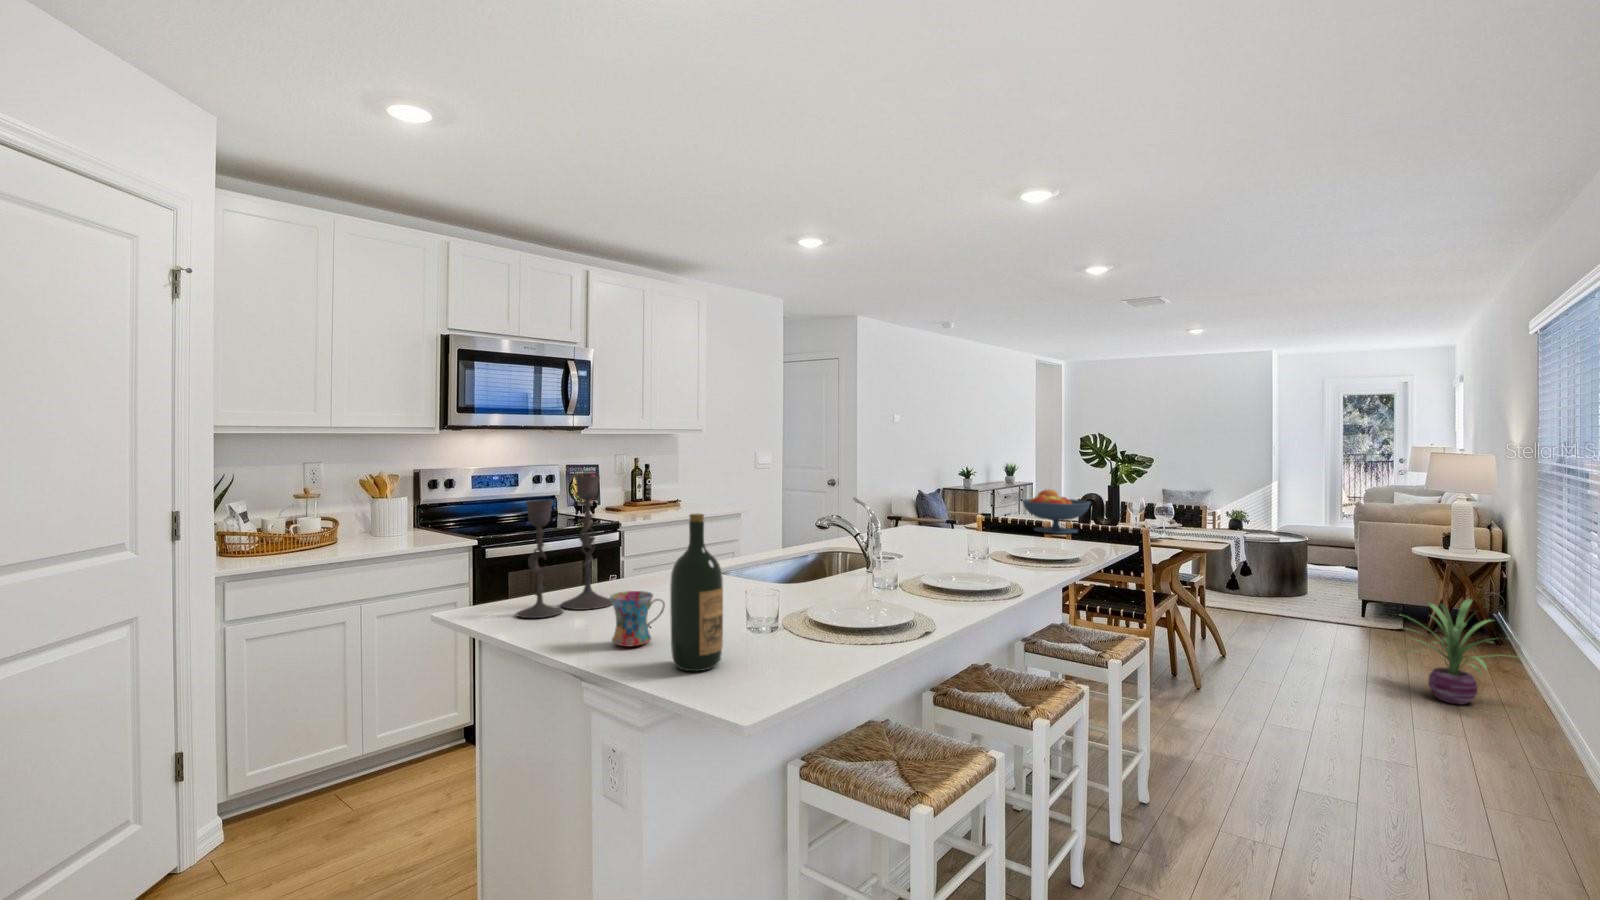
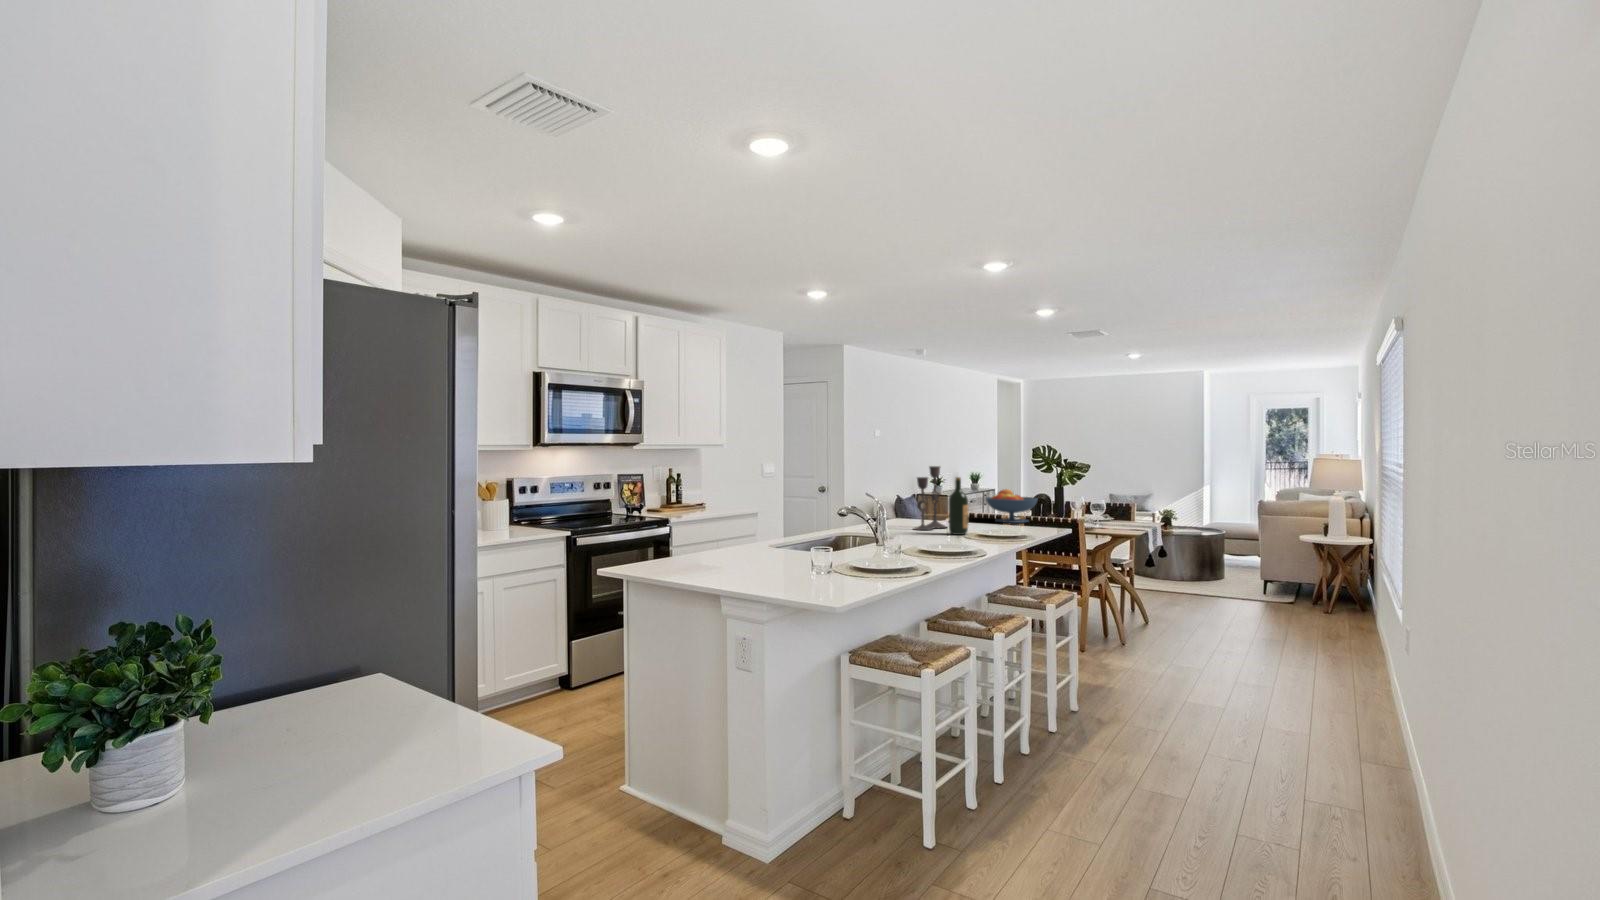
candlestick: present [517,475,612,618] -> present [914,466,946,530]
wine bottle: present [670,514,723,671] -> present [948,477,968,535]
mug: present [610,591,665,647] -> none [732,548,765,581]
decorative plant: present [1399,599,1492,705] -> none [1271,570,1376,651]

